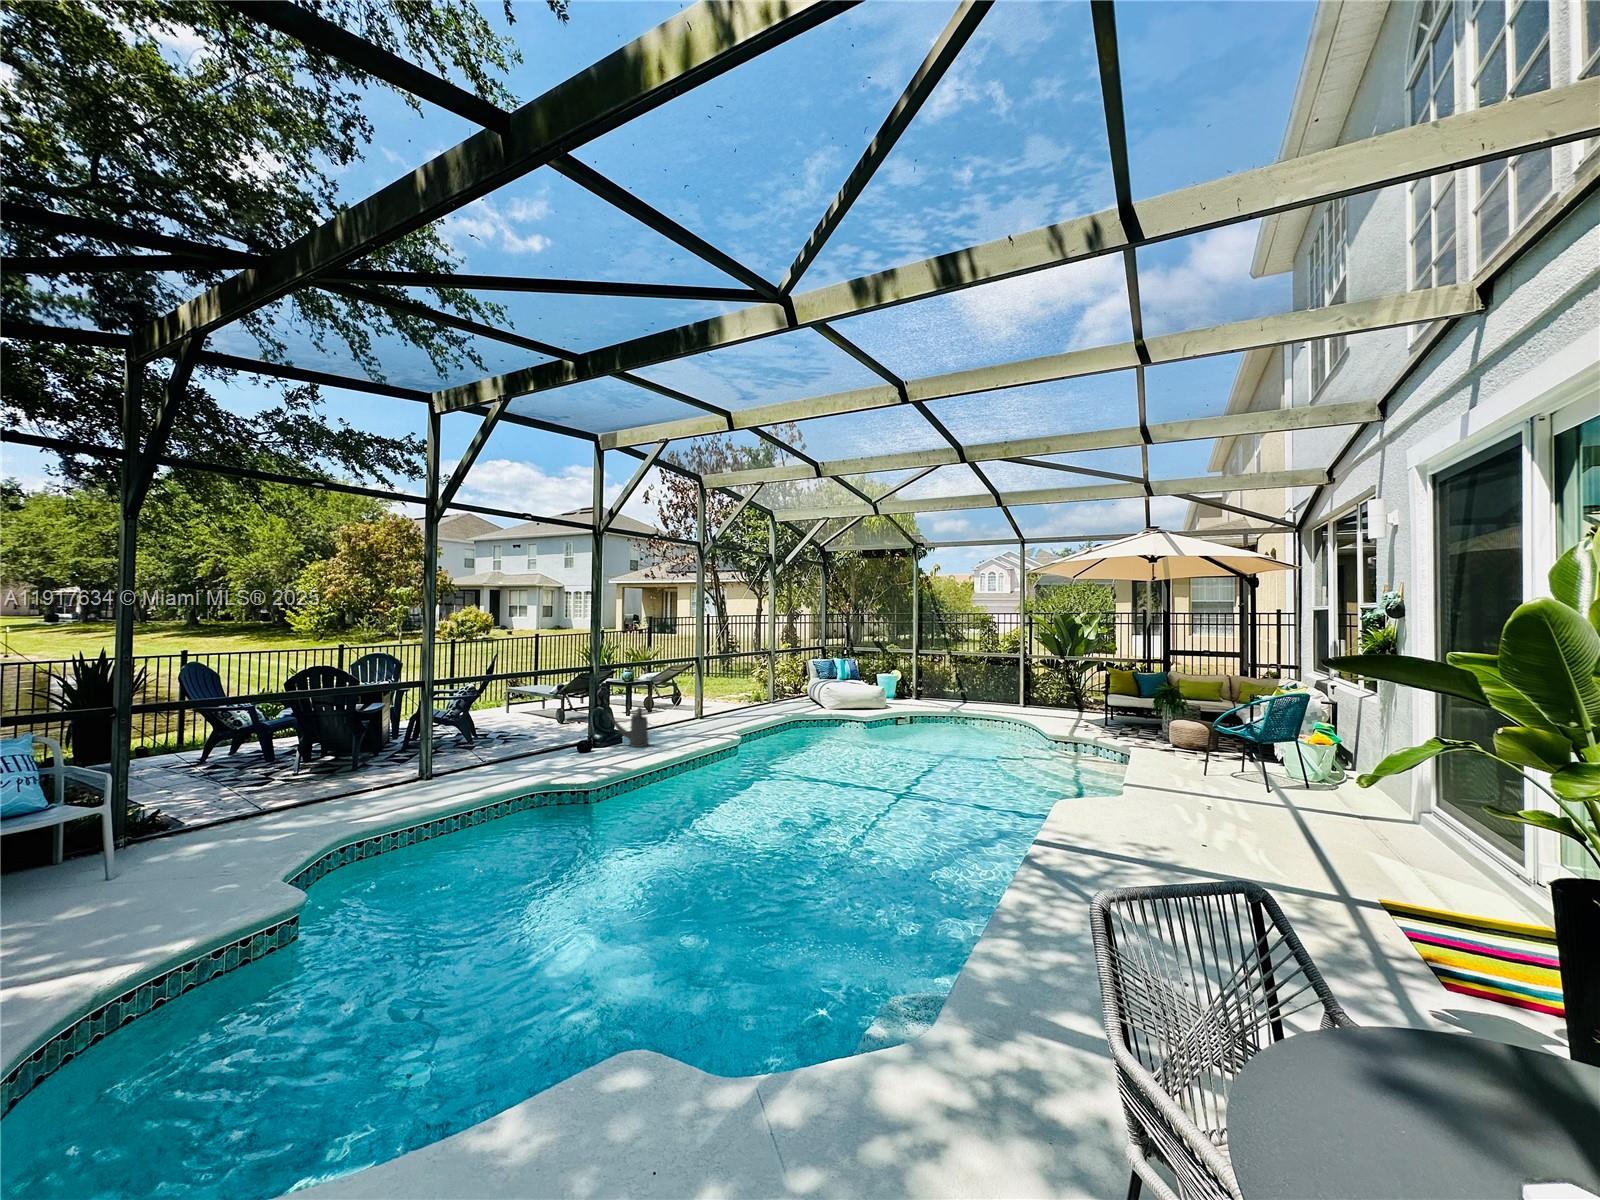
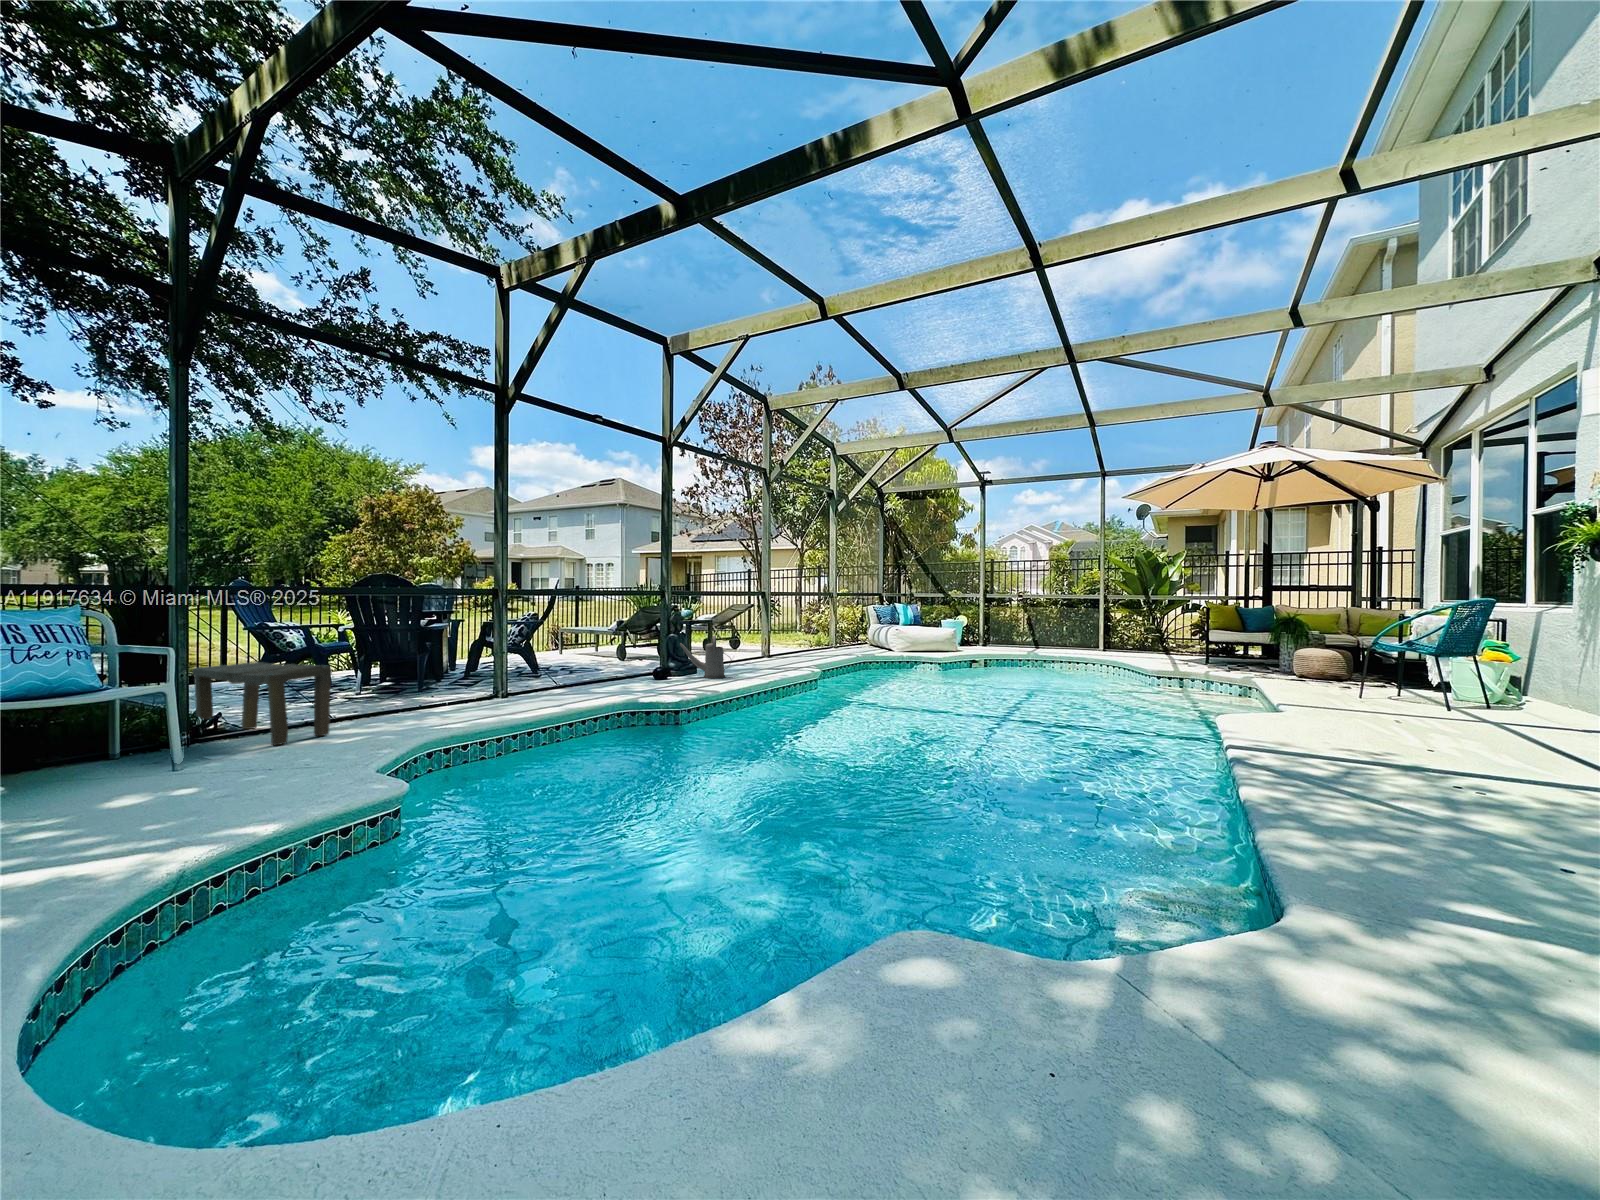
bench: none [134,761,259,846] -> present [192,662,332,745]

